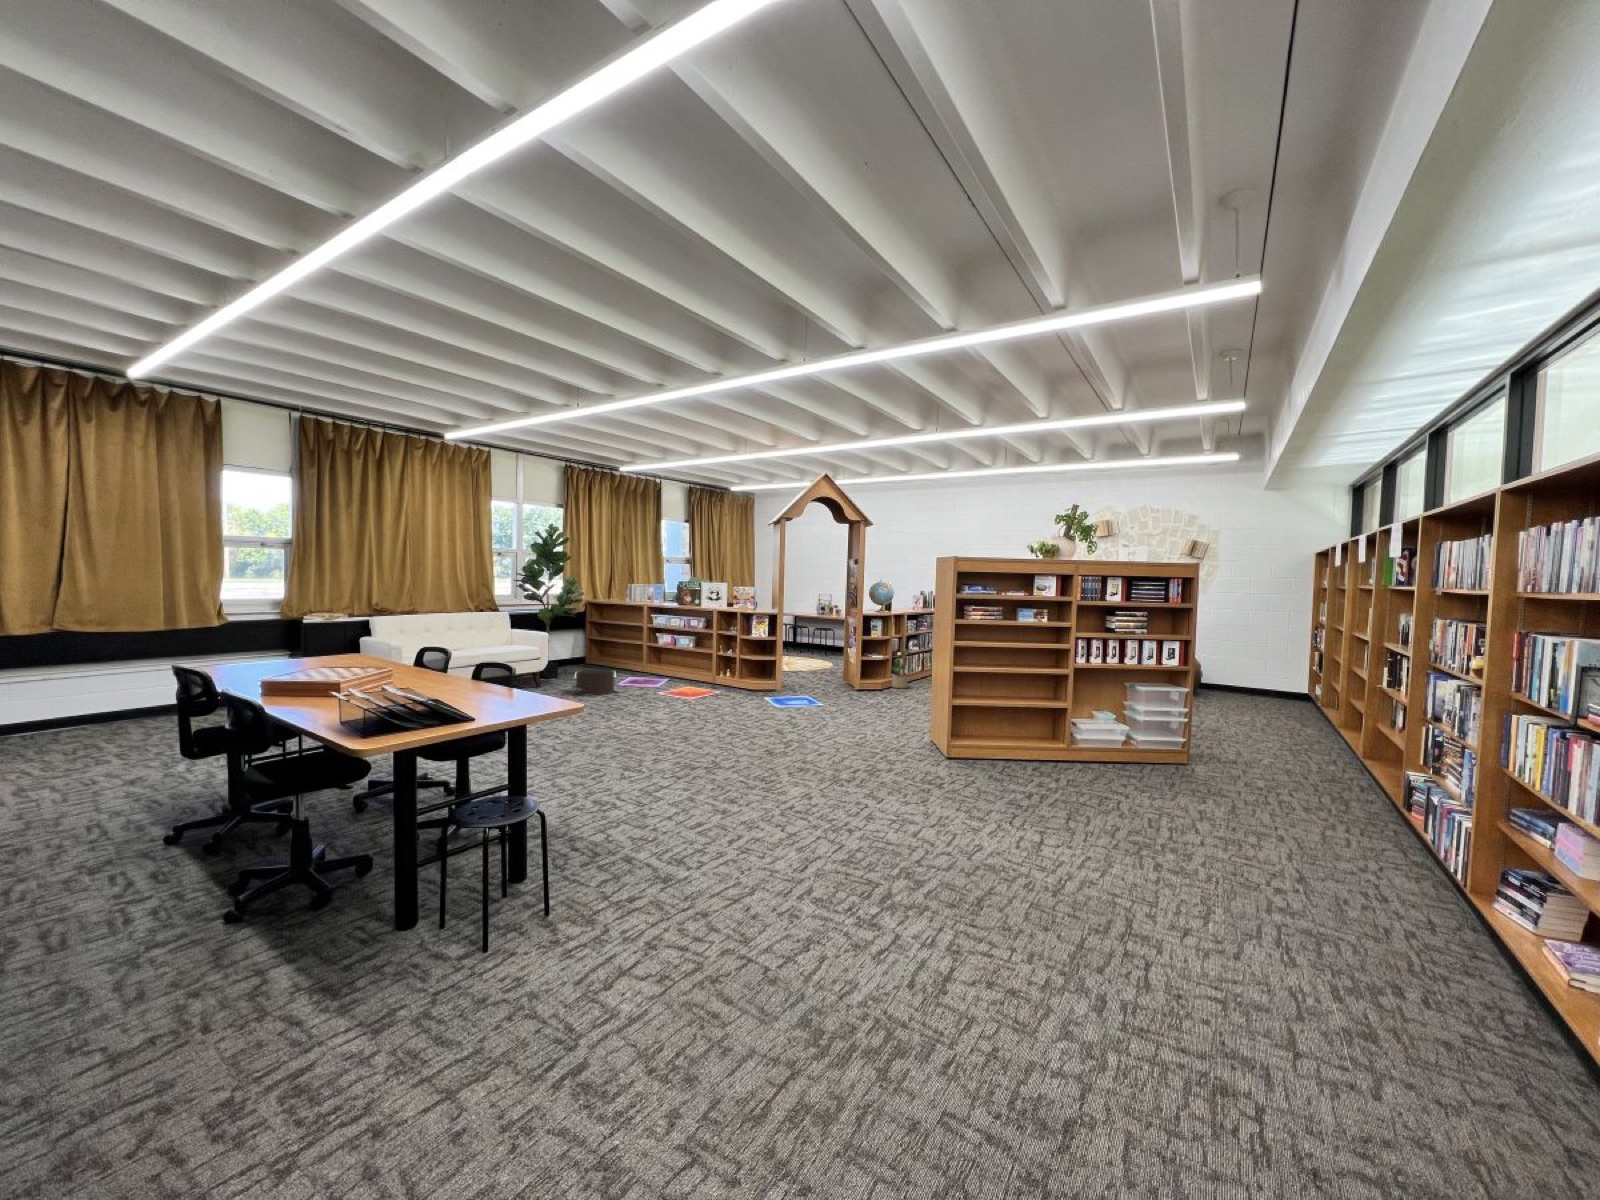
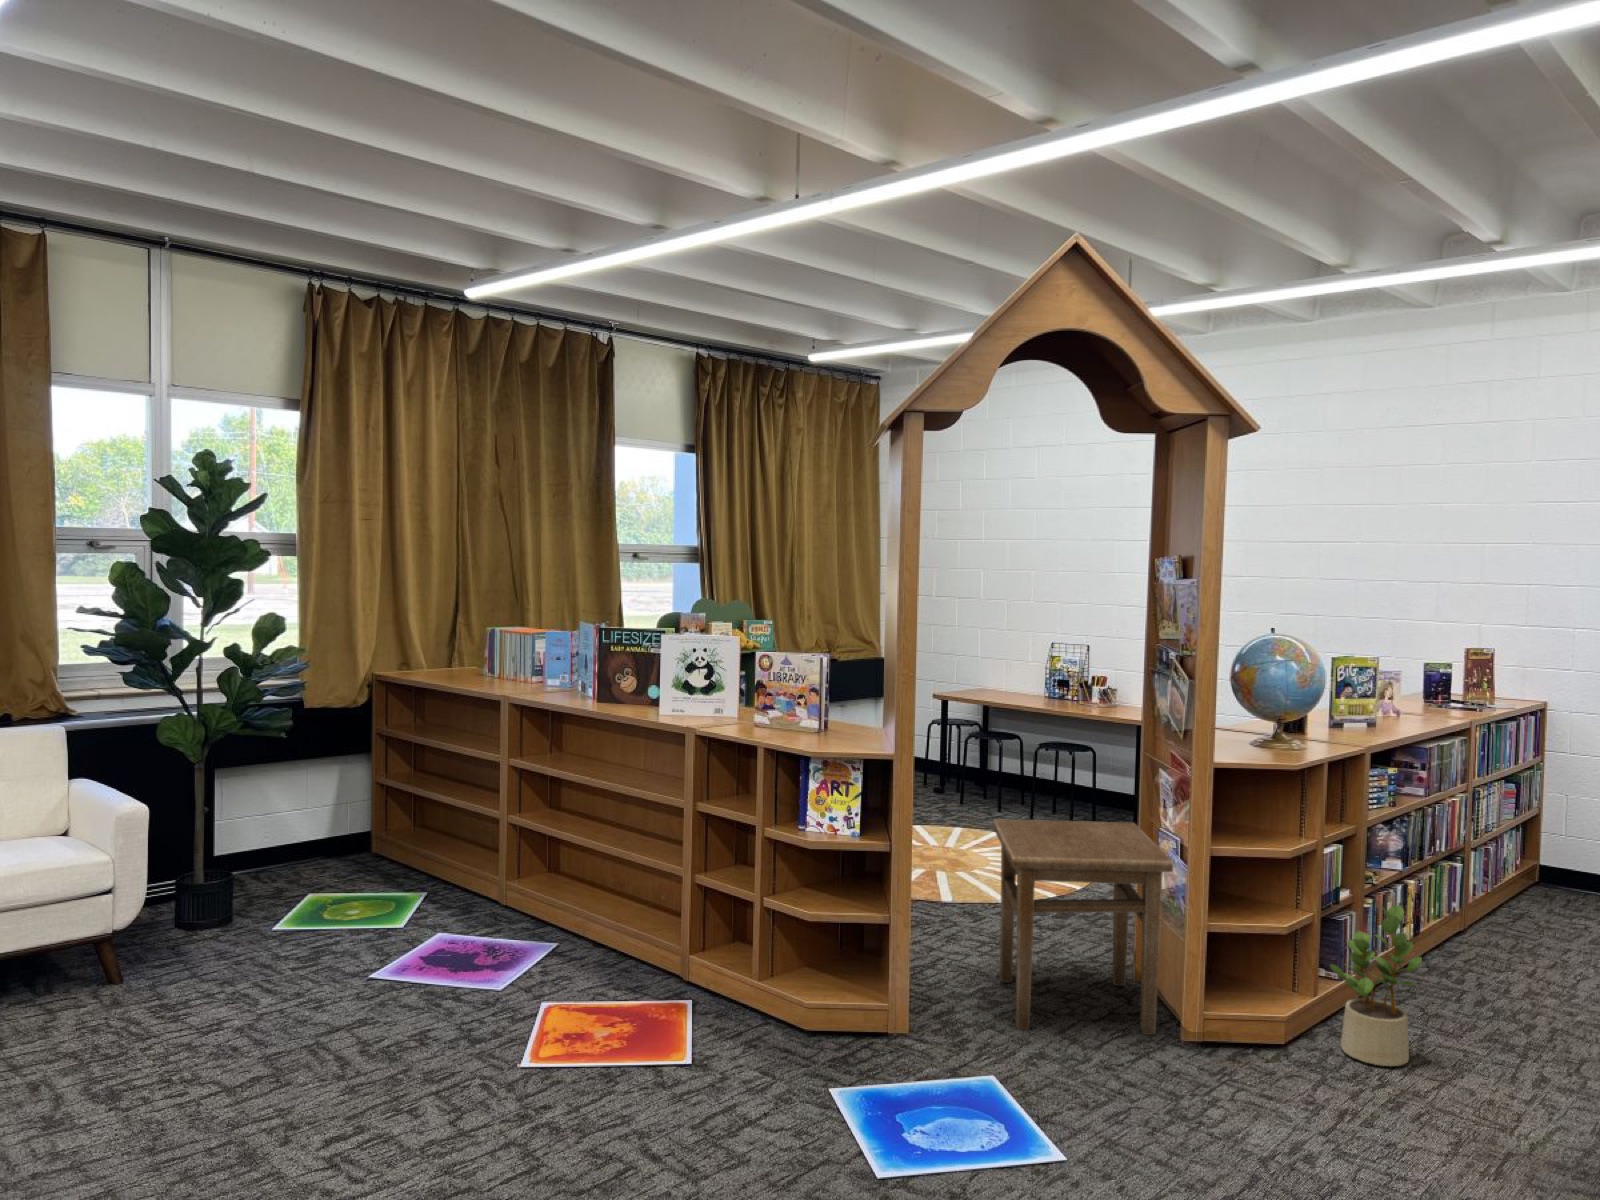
side table: none [803,635,850,686] -> present [993,819,1173,1035]
pouf: present [572,669,621,695] -> none [108,961,302,1091]

